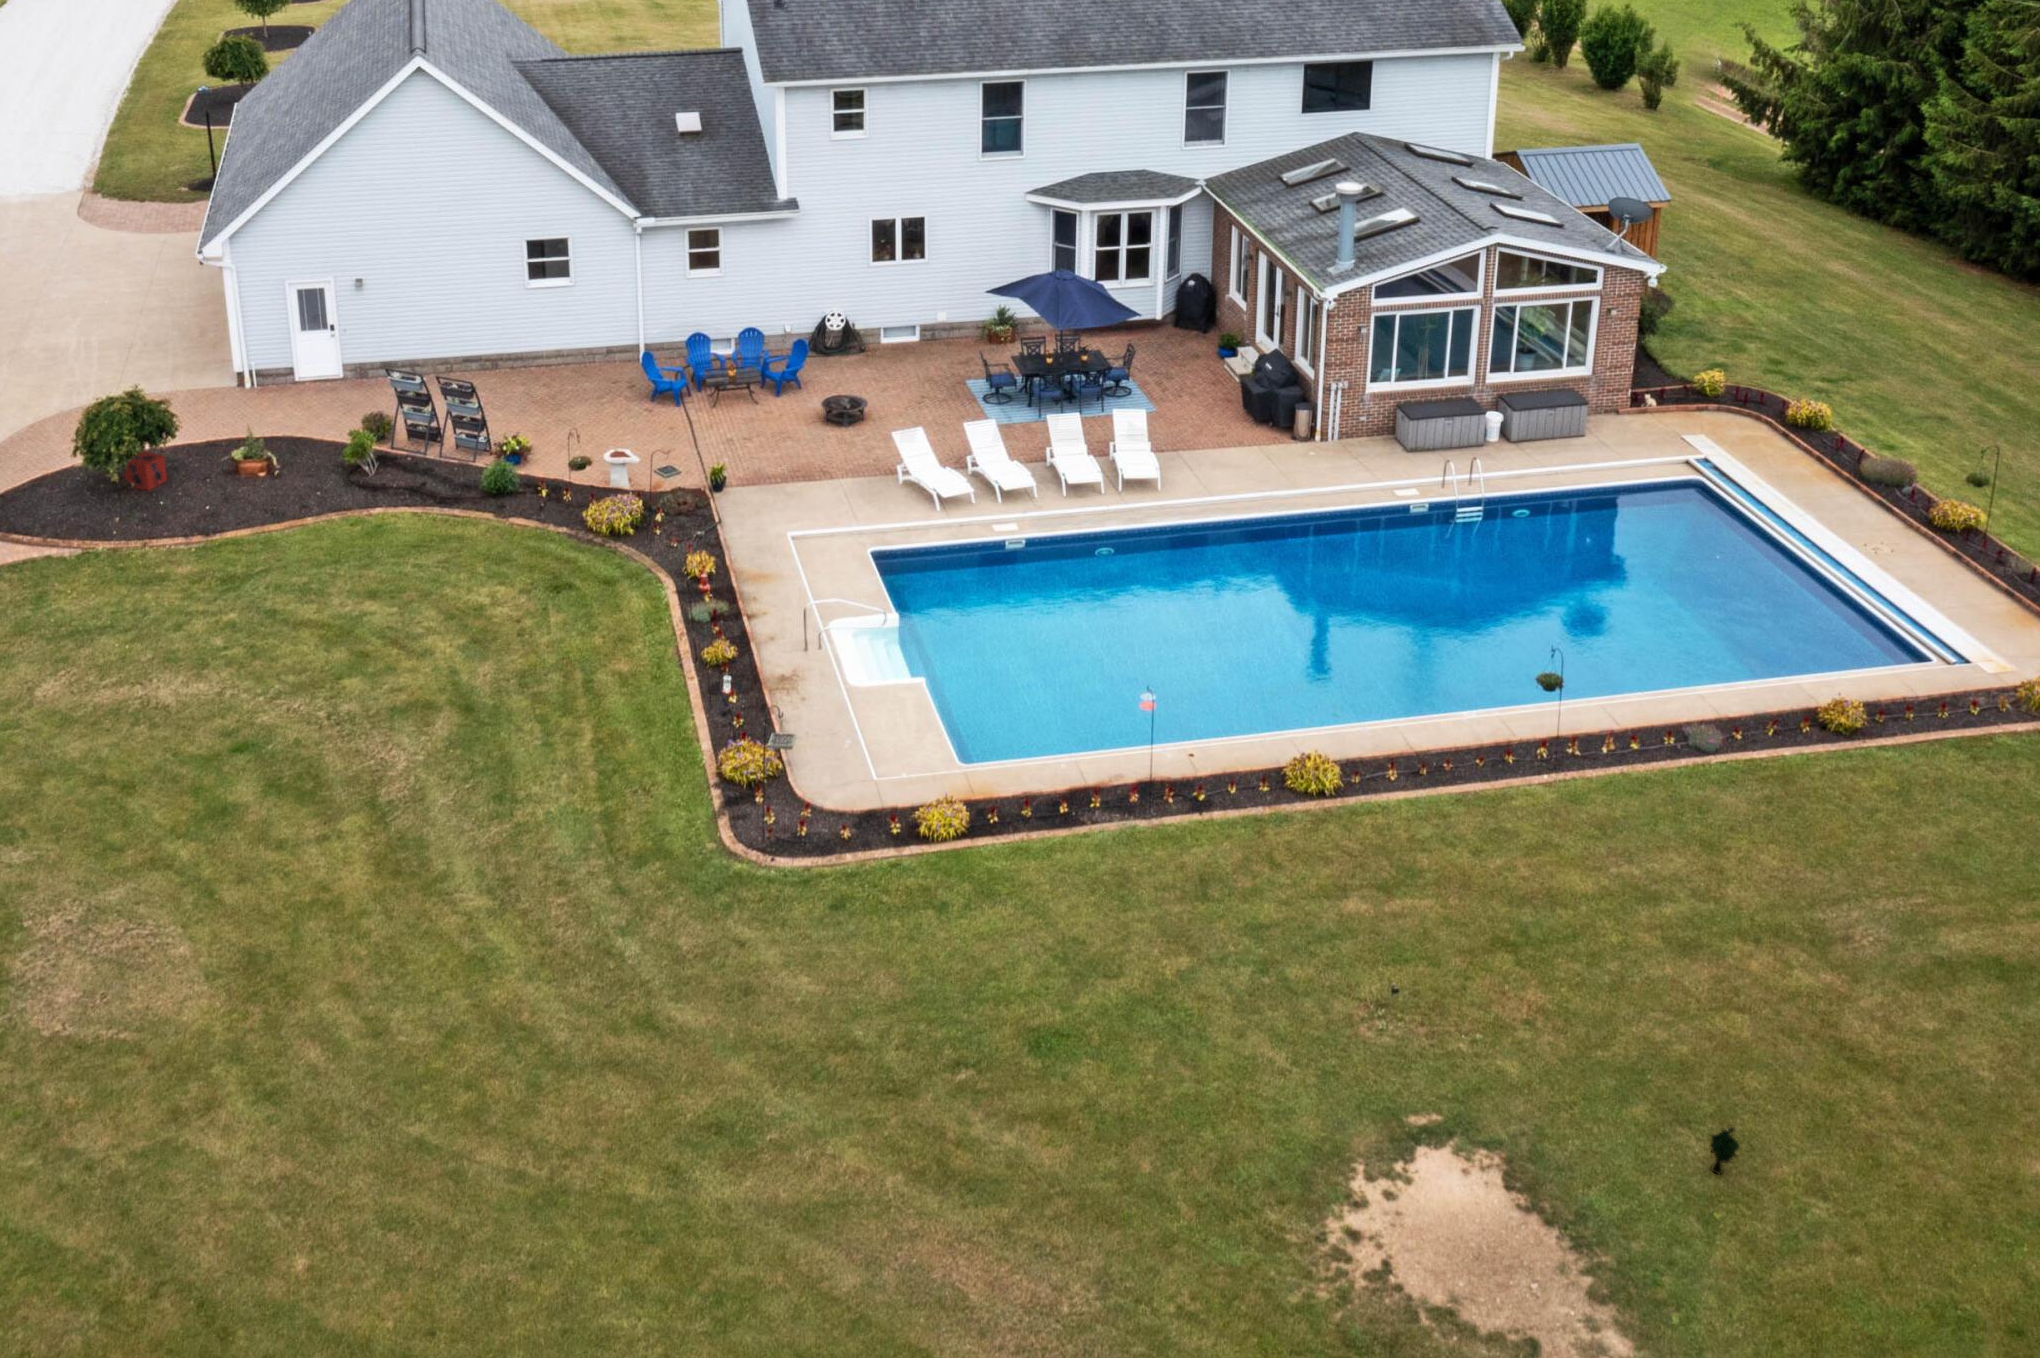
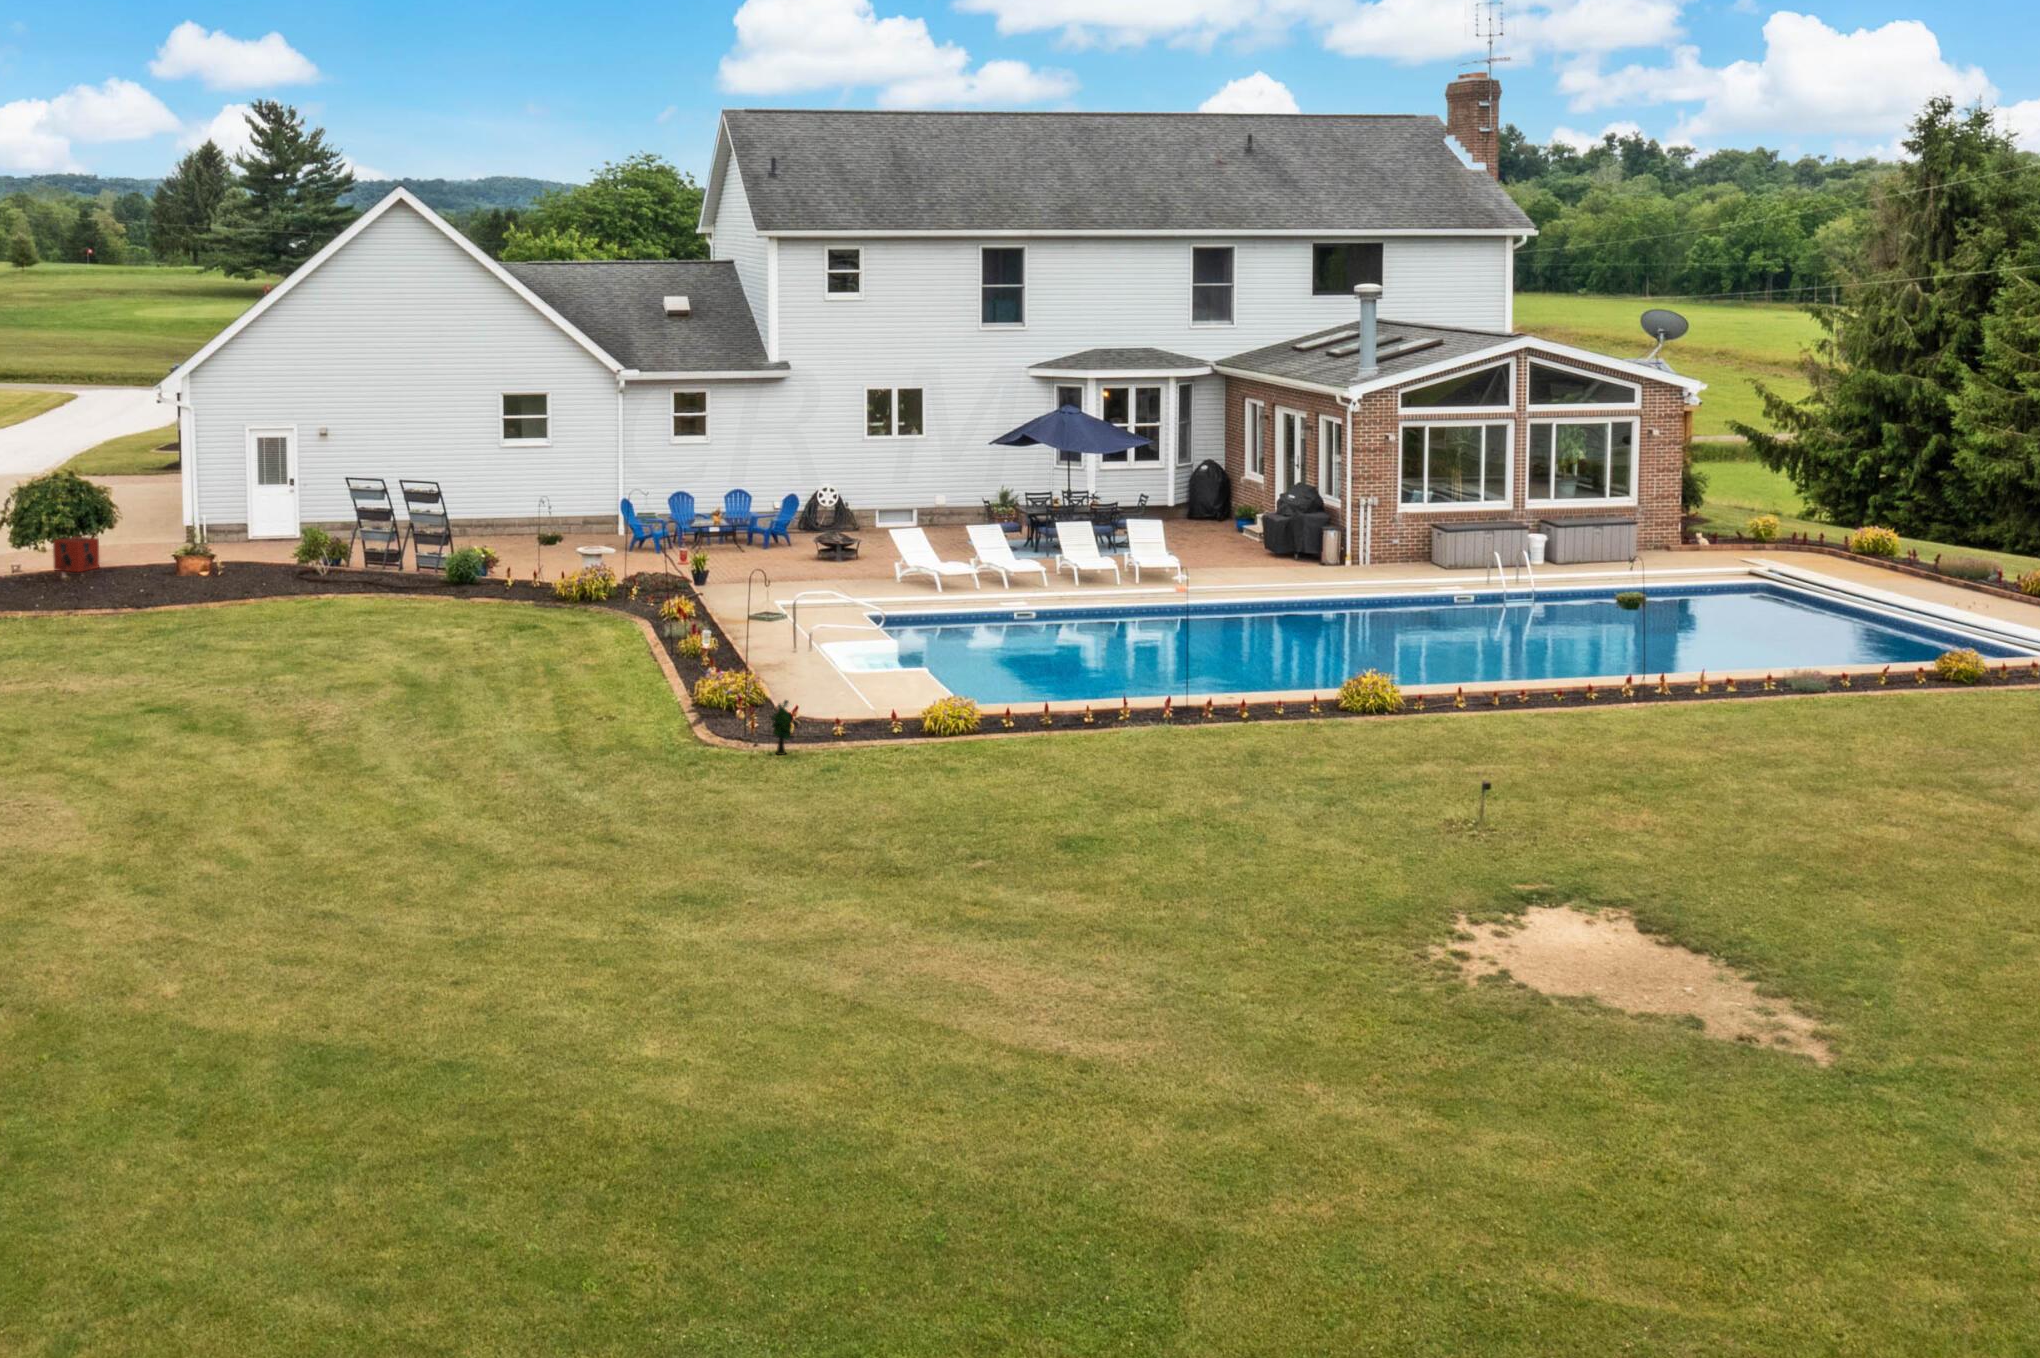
decorative plant: present [1710,1127,1740,1174] -> present [771,700,798,755]

